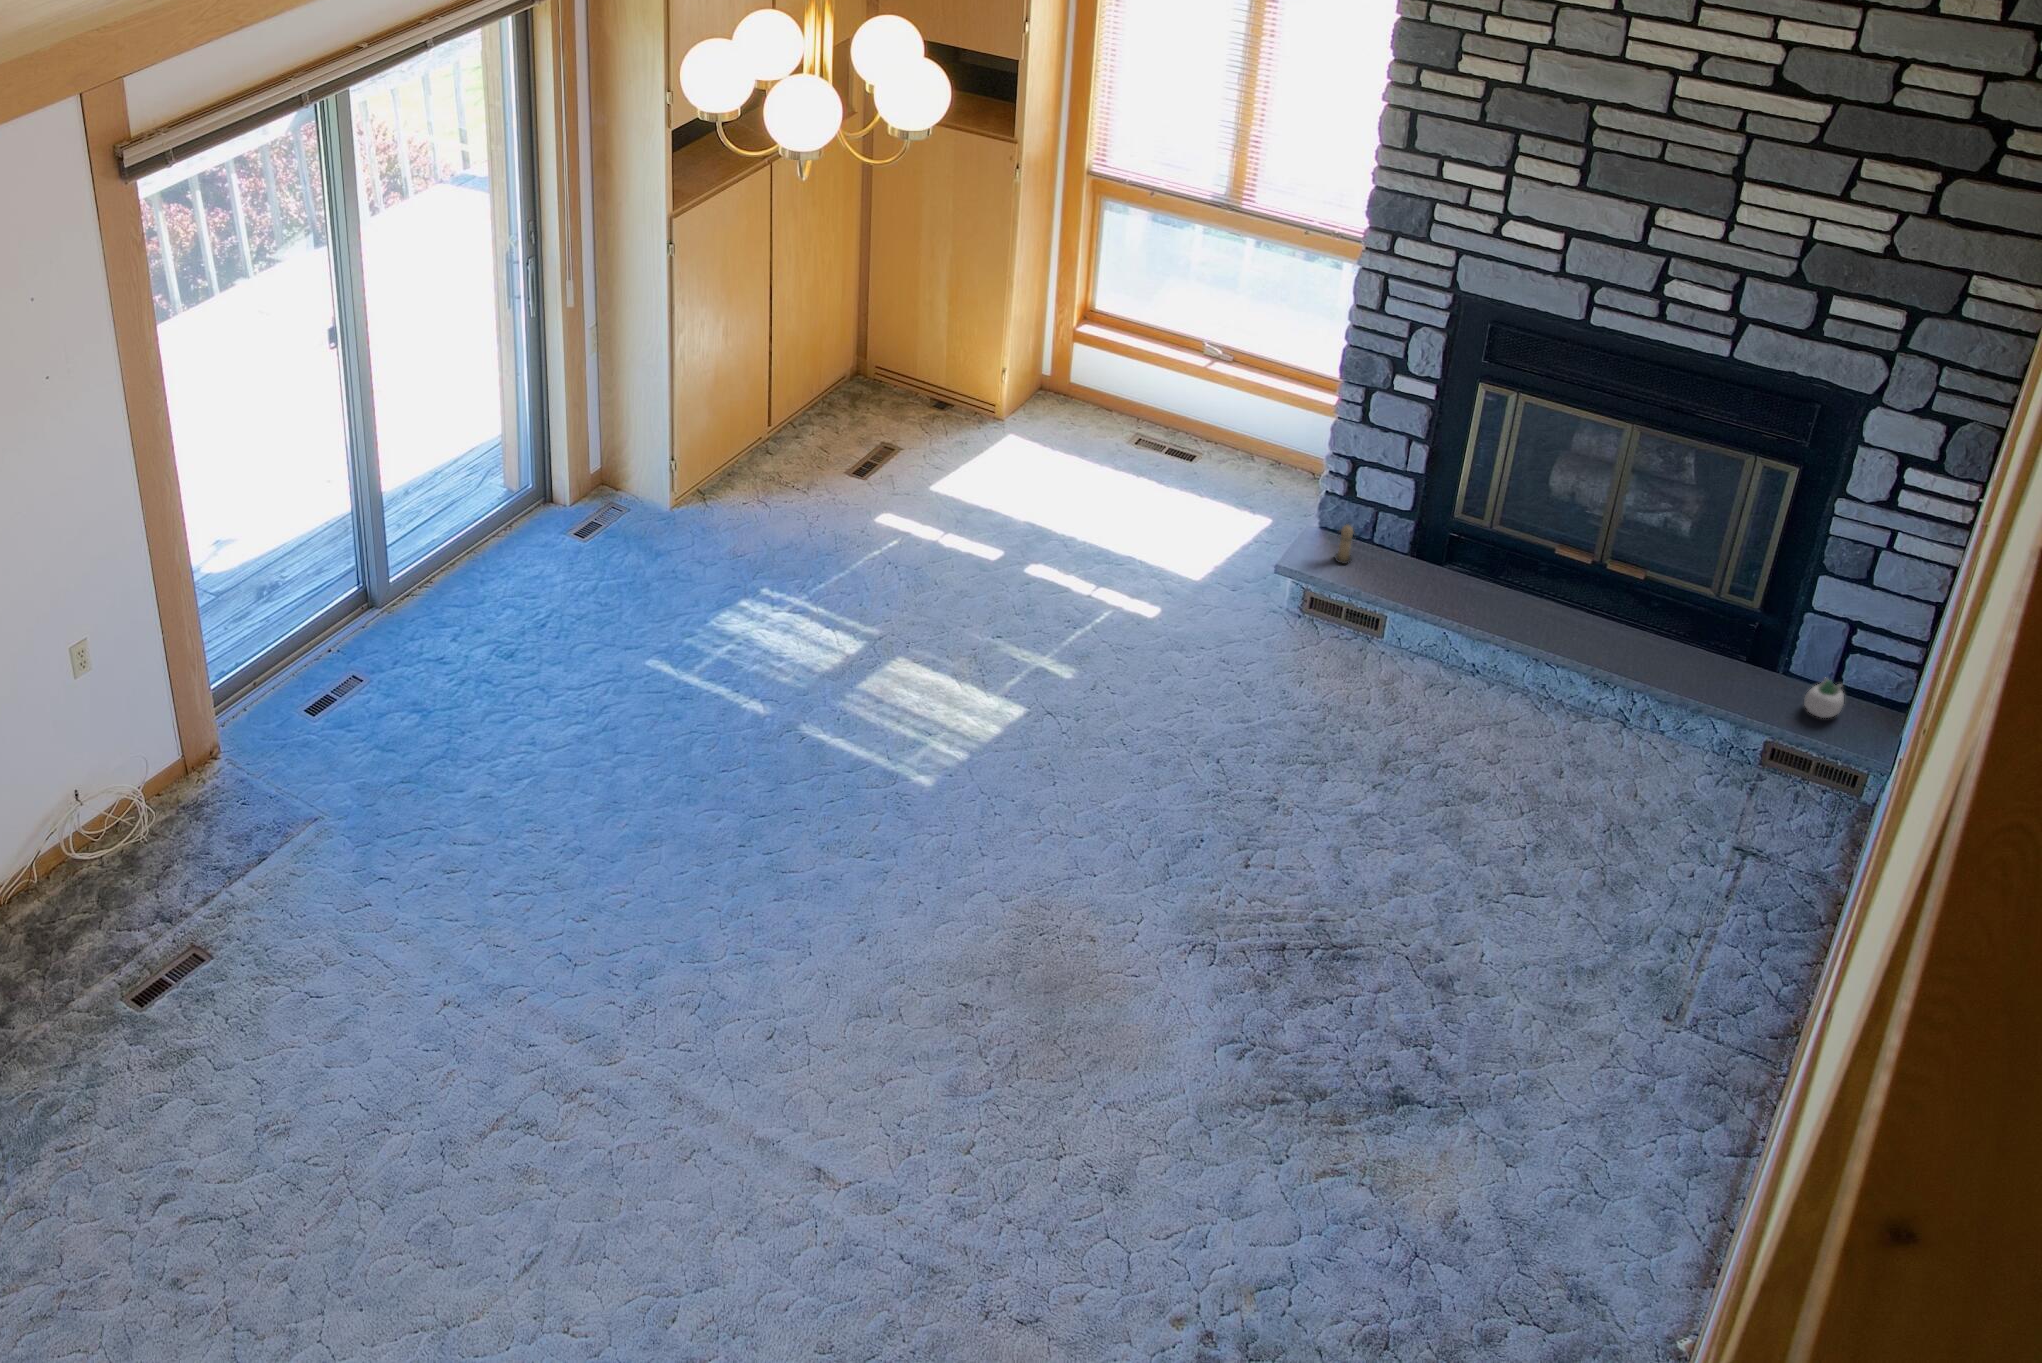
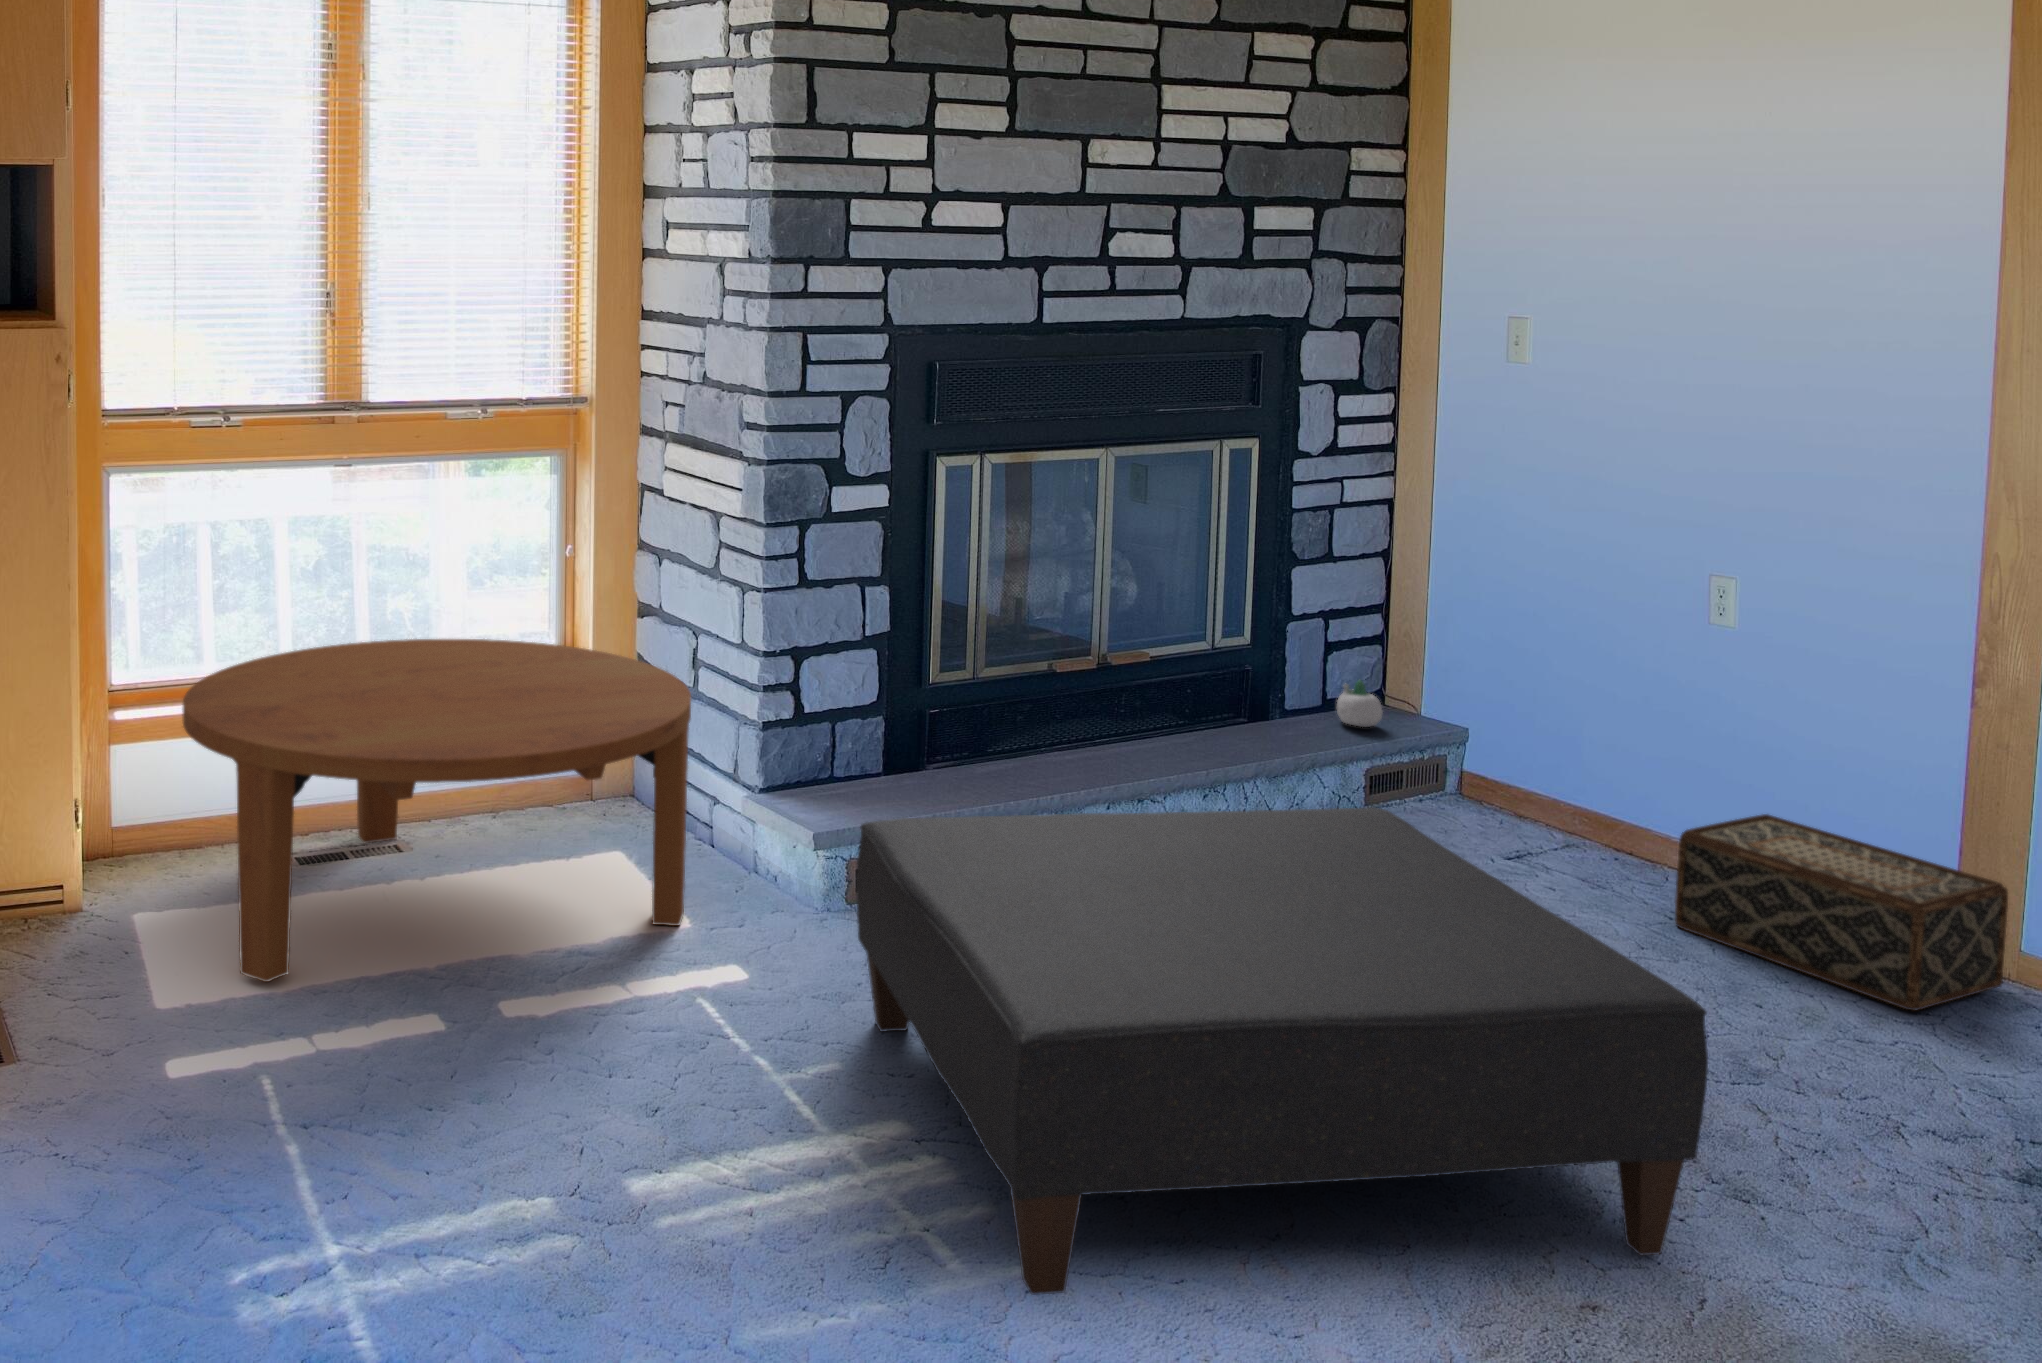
coffee table: none [993,328,1288,573] -> present [182,639,691,982]
candle: present [1334,525,1356,564] -> none [834,731,869,805]
ottoman: none [939,572,1423,950] -> present [856,807,1708,1295]
woven basket: none [1652,881,1828,1093] -> present [1675,814,2008,1011]

